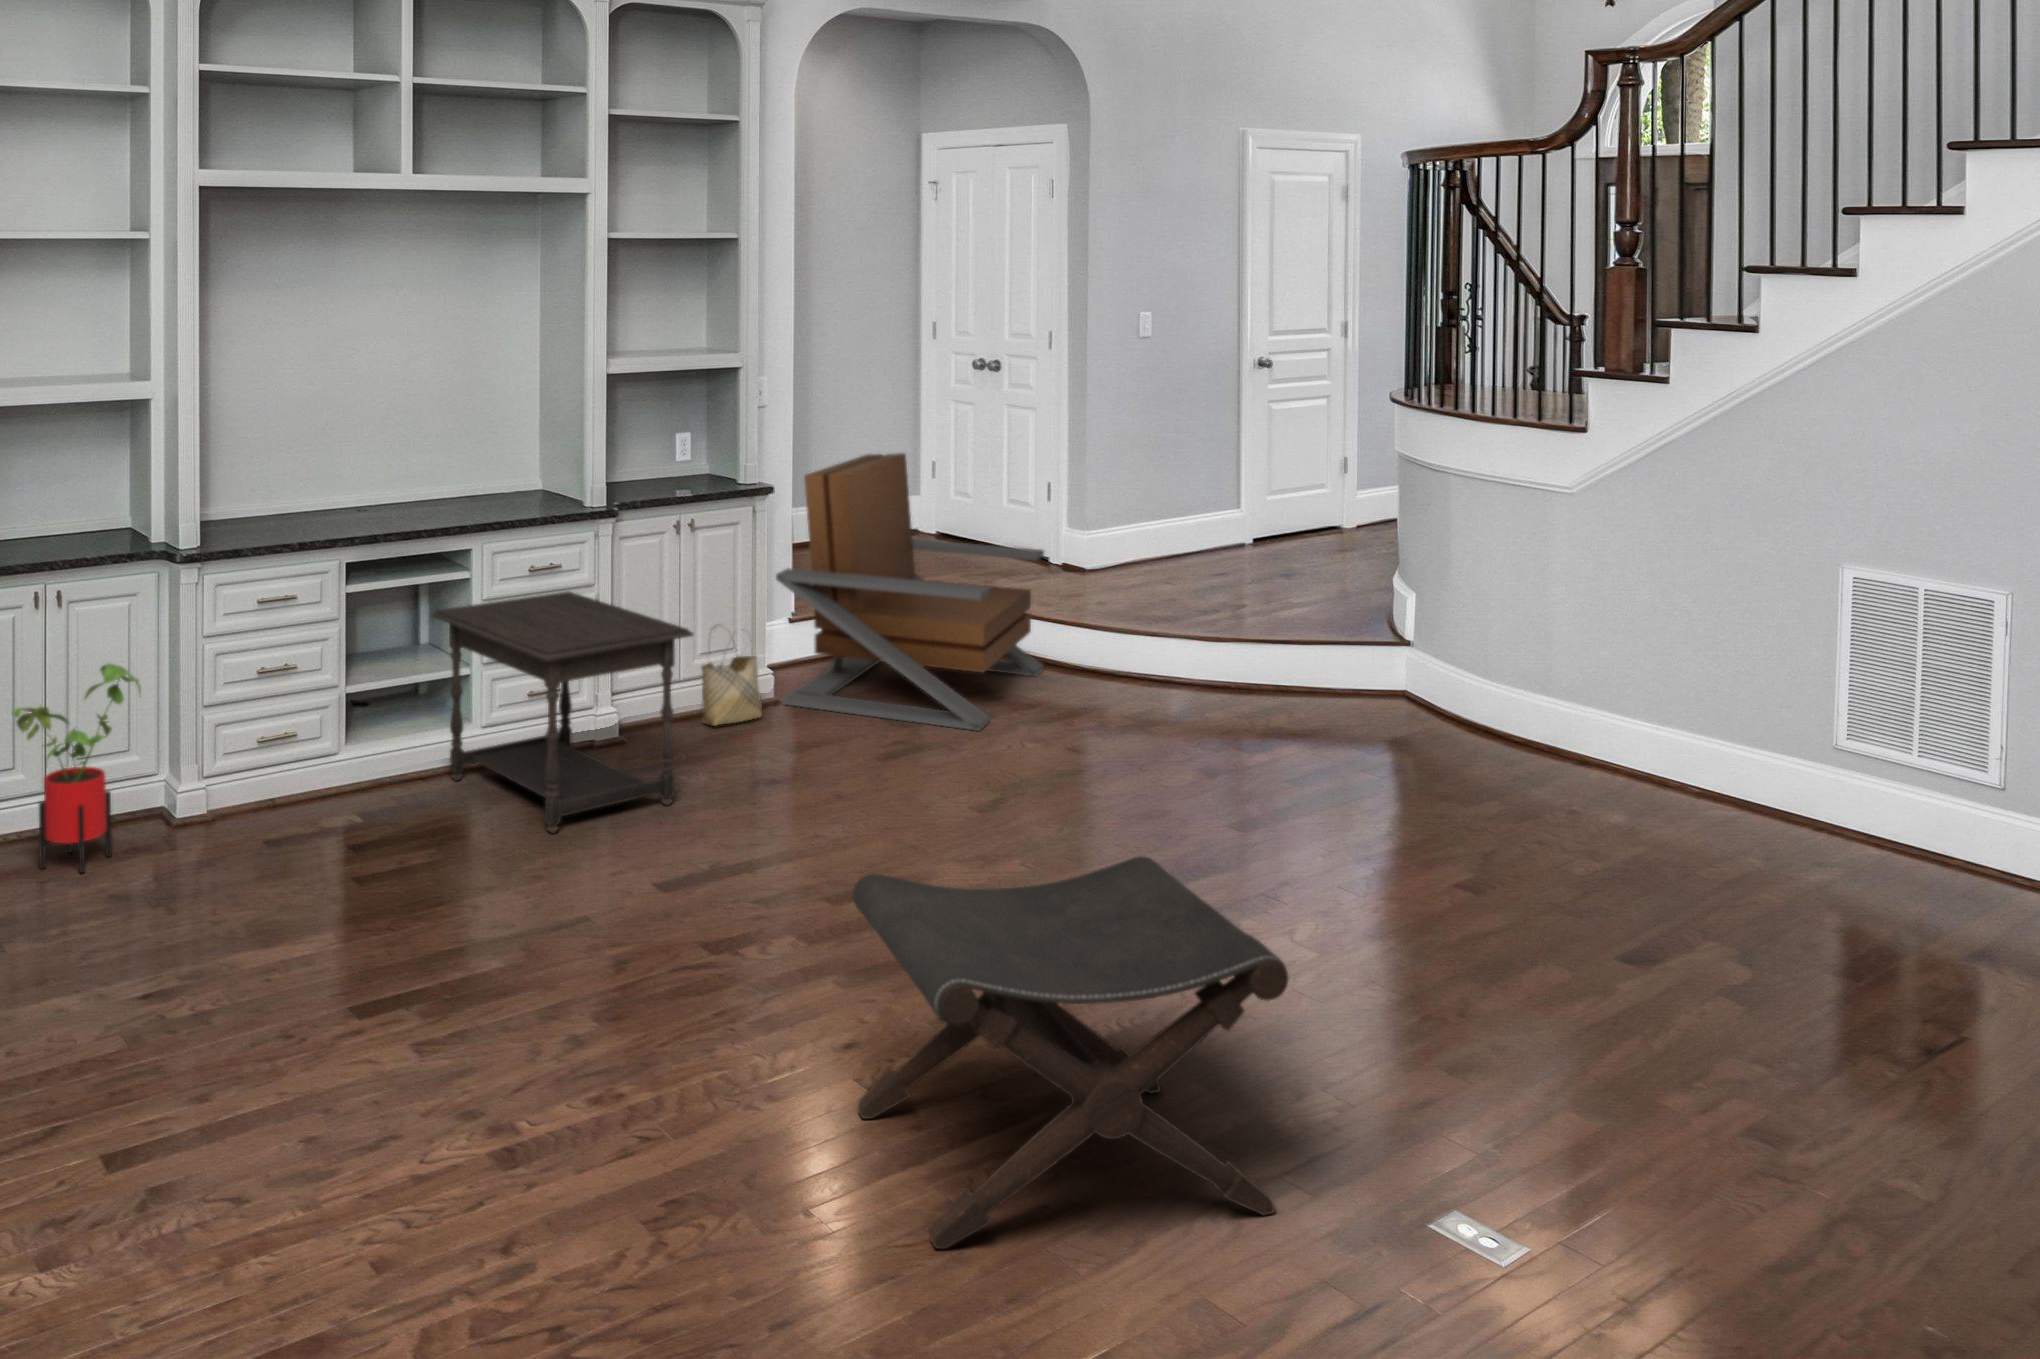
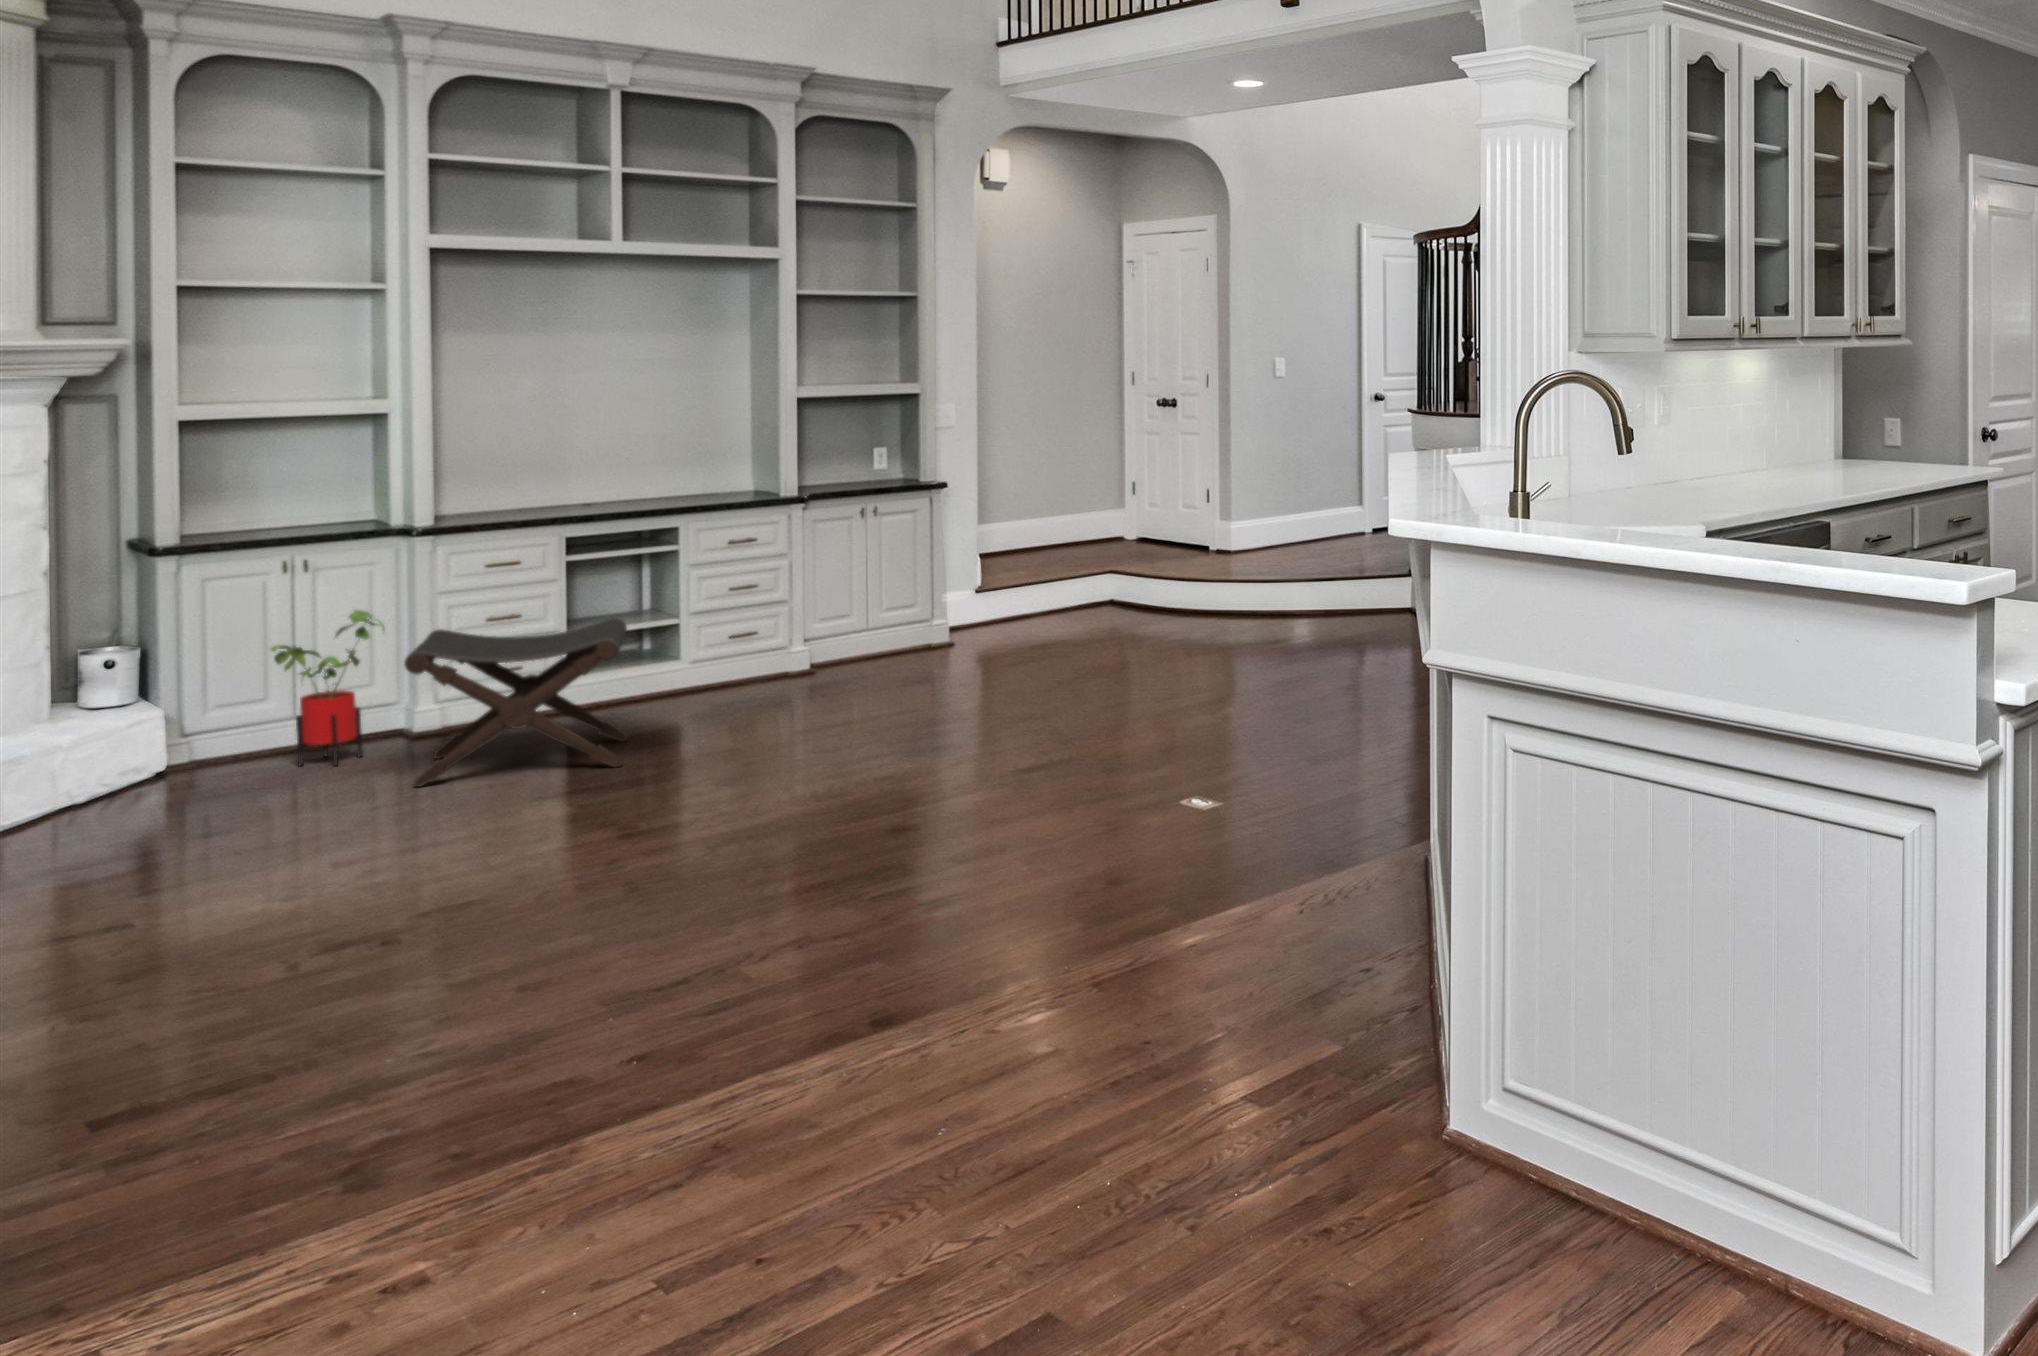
lounge chair: present [776,453,1044,731] -> none [951,465,1177,657]
side table: present [432,592,693,833] -> none [645,562,851,724]
woven basket: present [701,639,762,726] -> none [884,590,937,664]
footstool: present [853,856,1288,1249] -> present [404,618,628,787]

